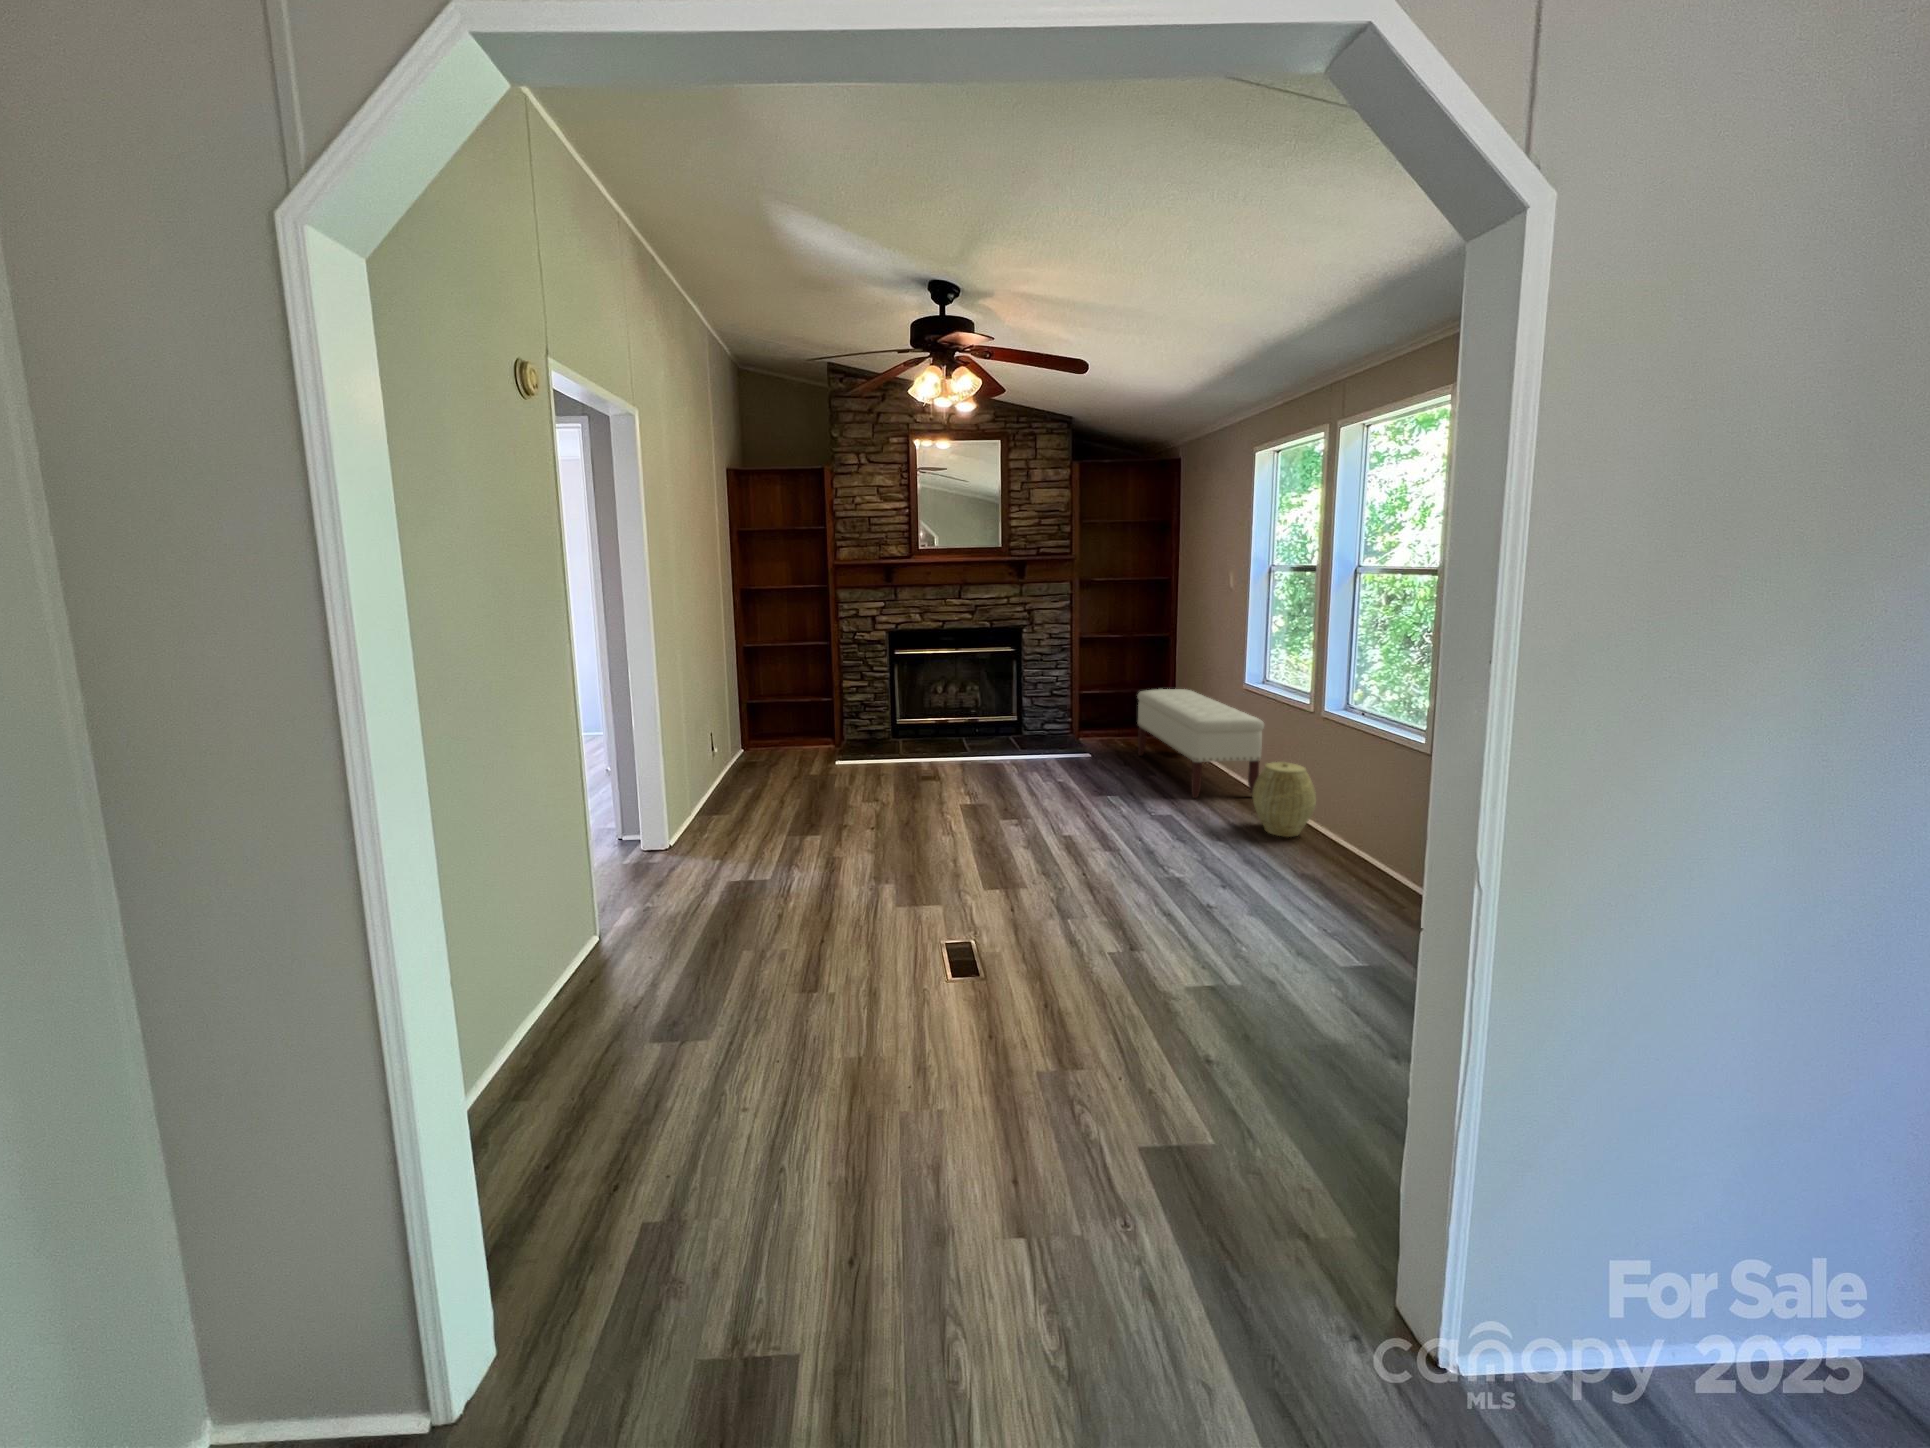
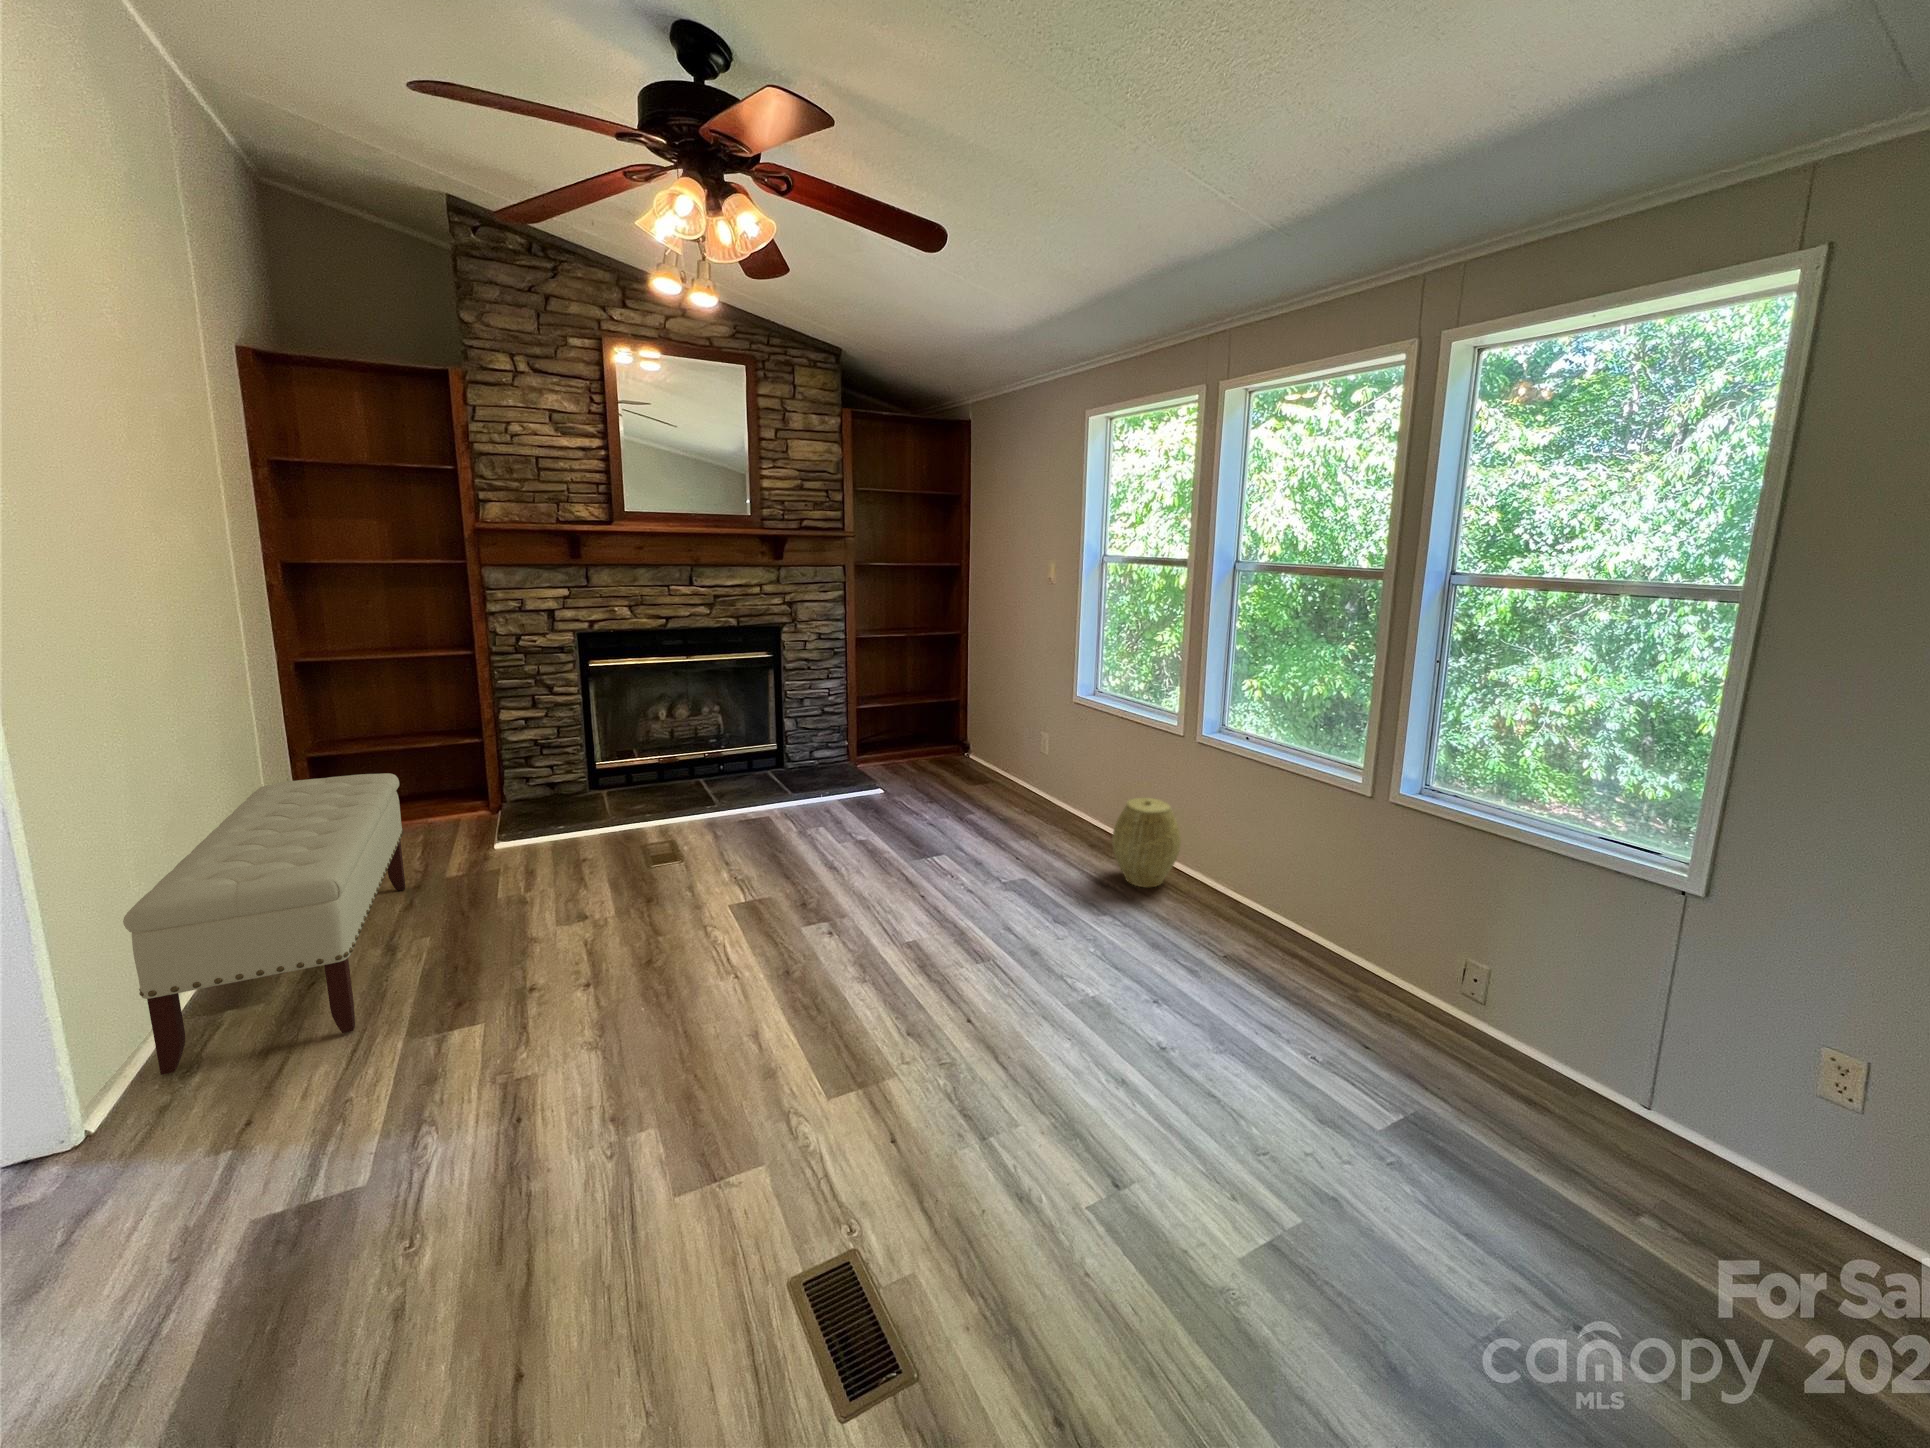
bench: present [1137,689,1264,798] -> present [123,773,406,1075]

